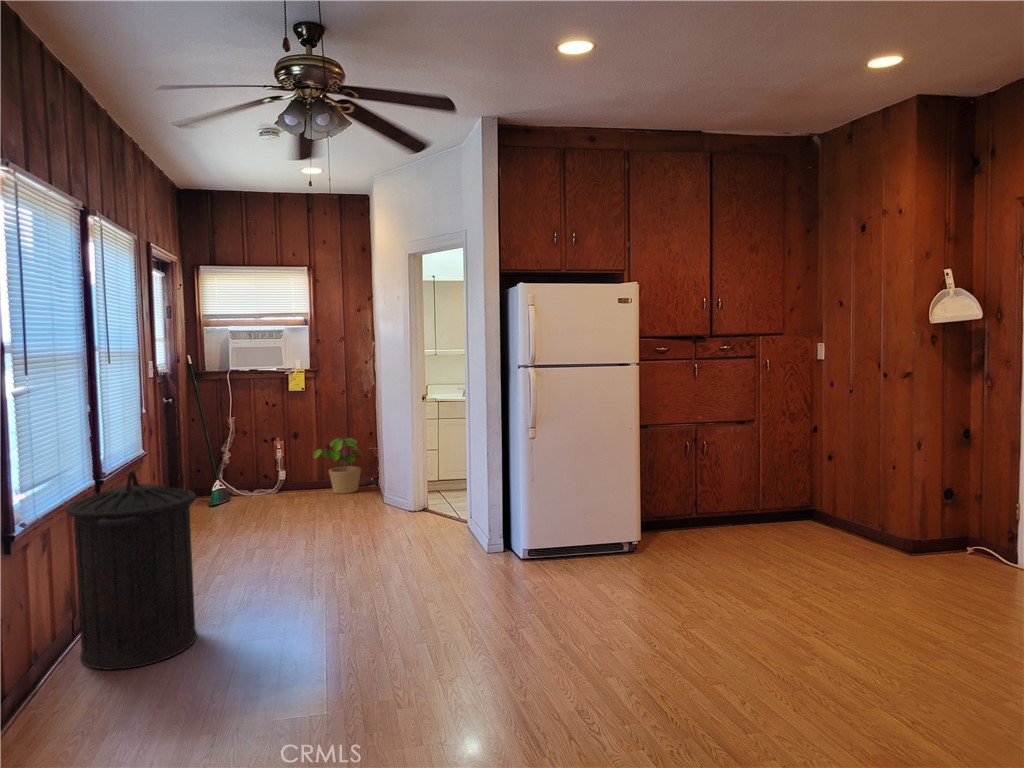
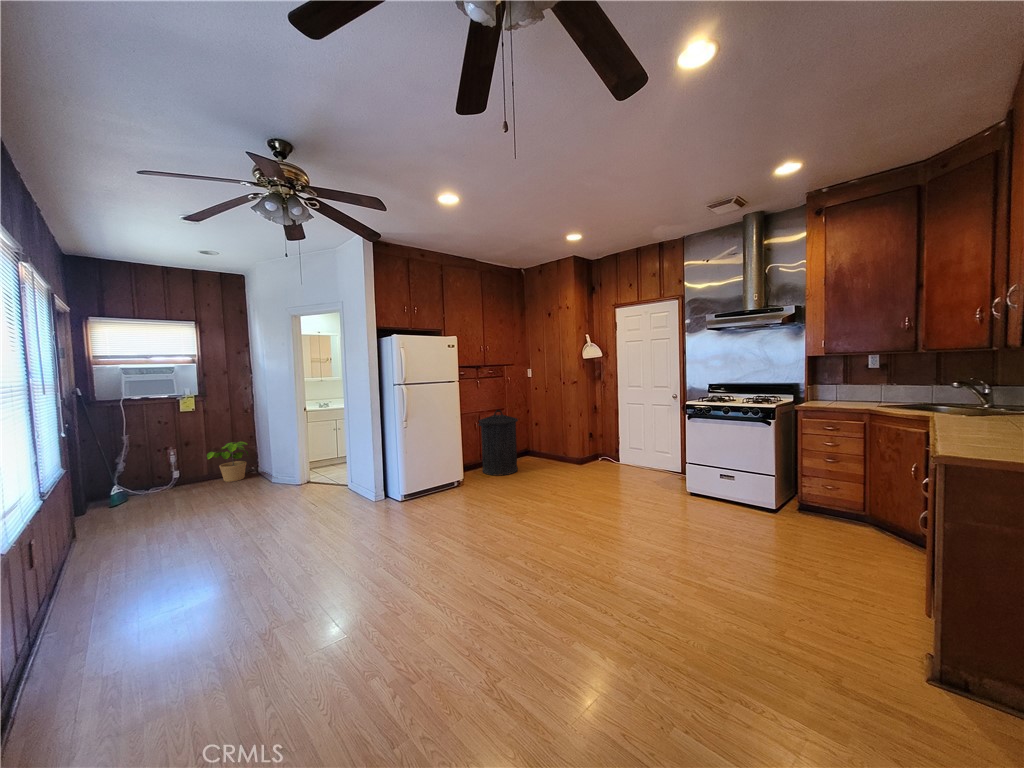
trash can: present [65,471,197,670] -> present [478,410,518,476]

